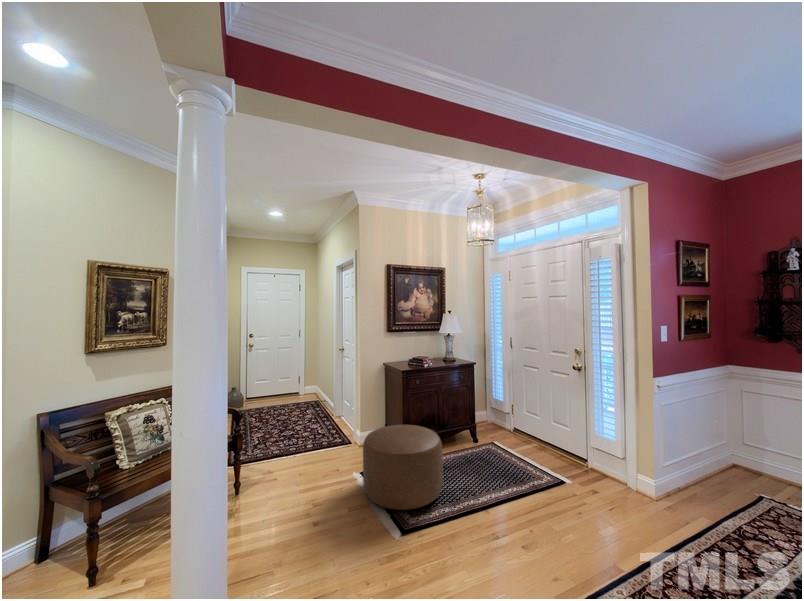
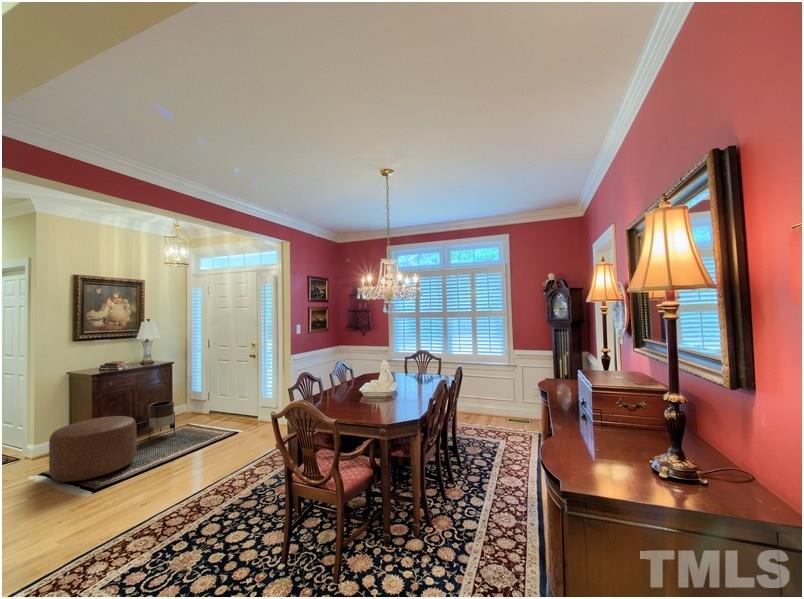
planter: none [453,411,481,457] -> present [148,401,175,440]

